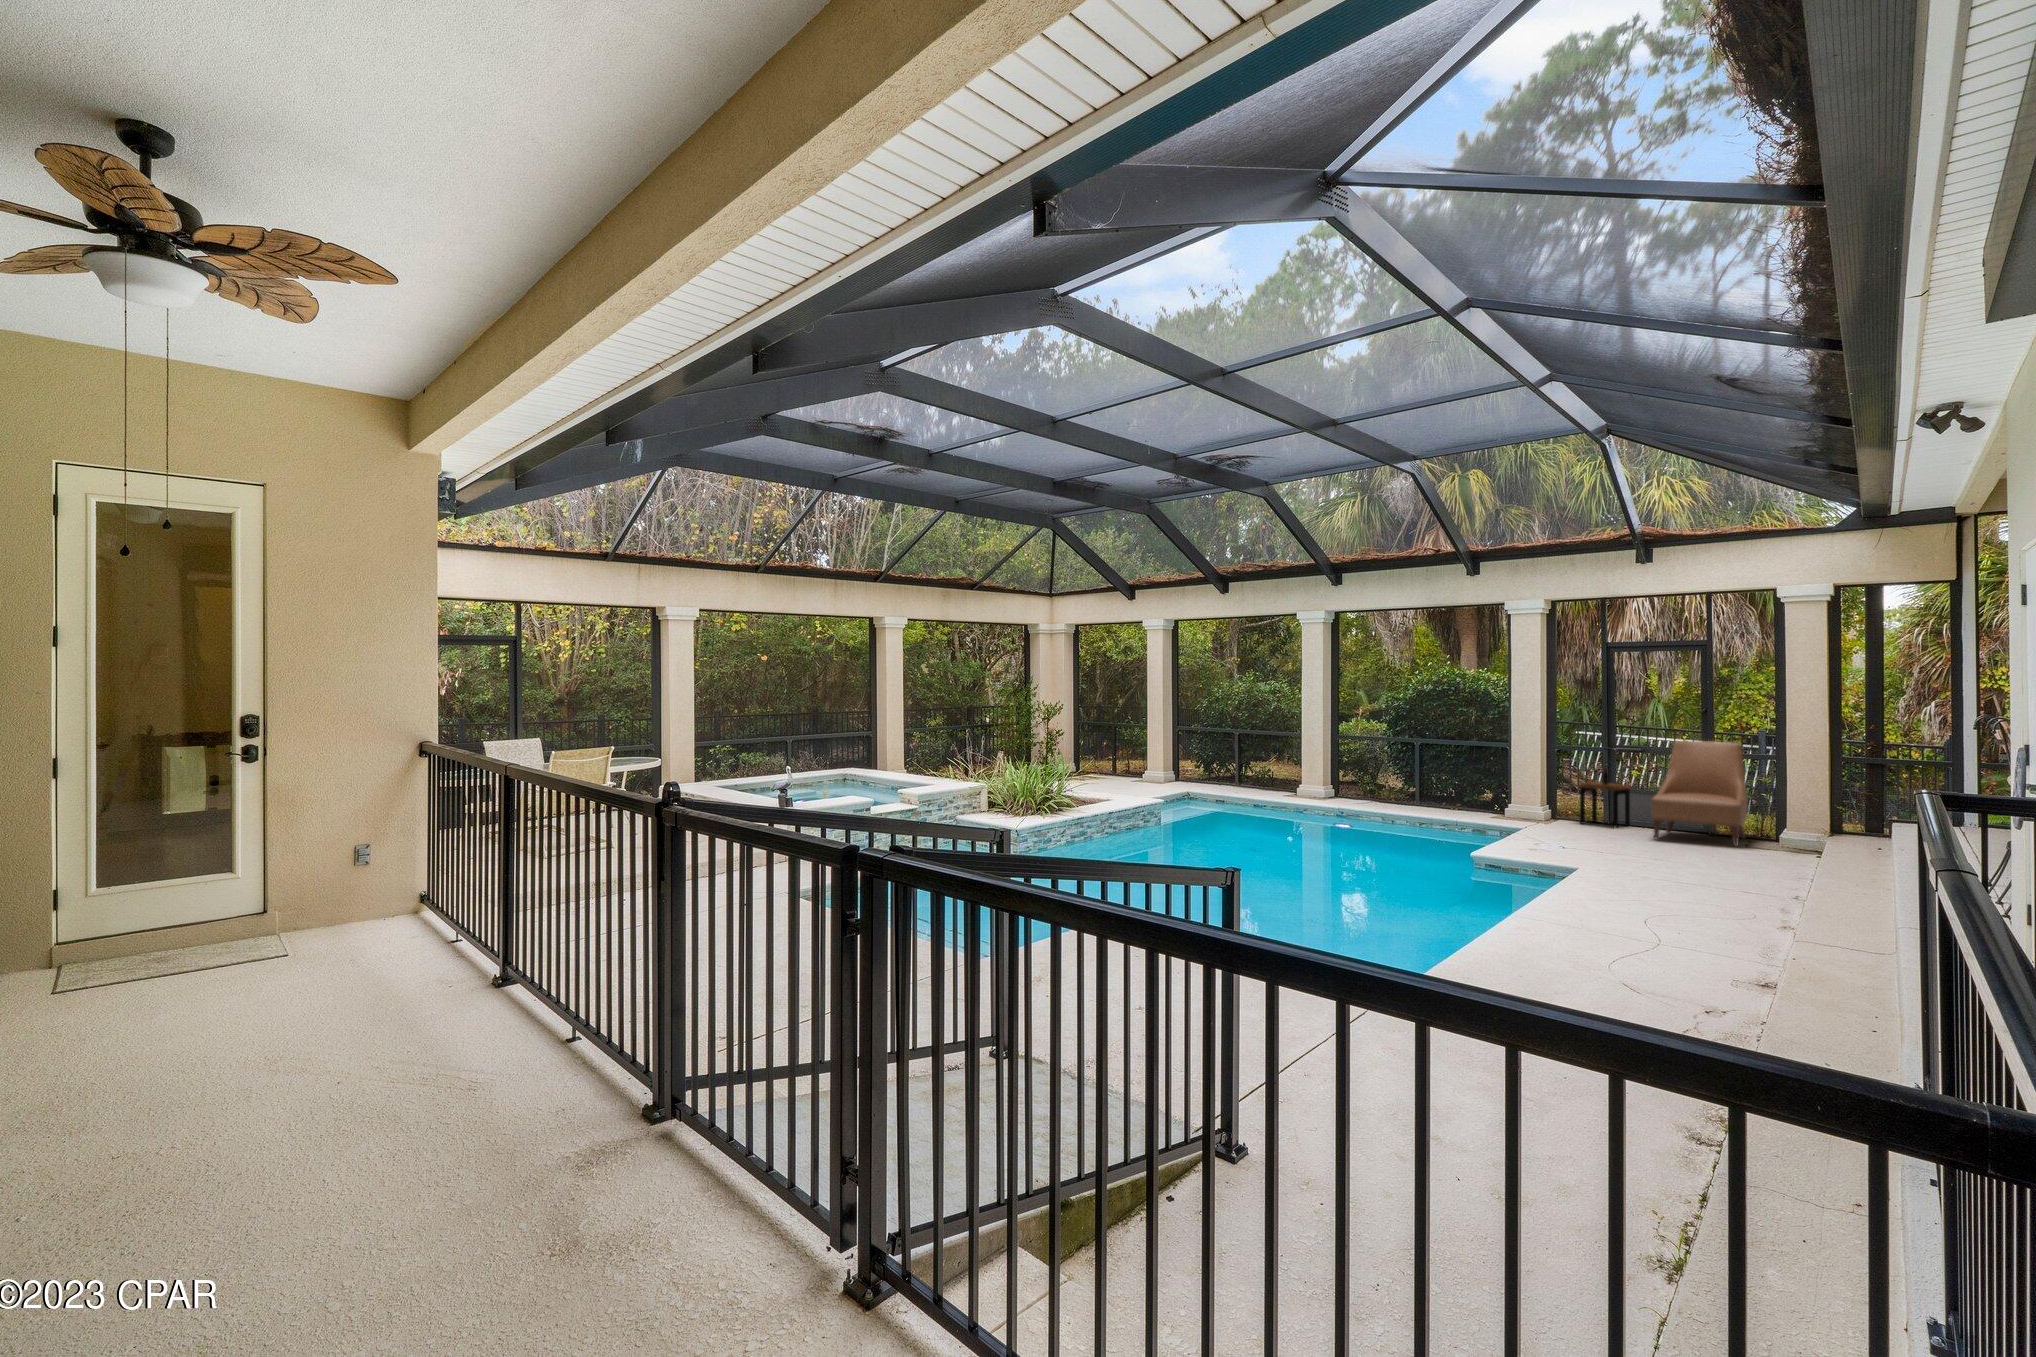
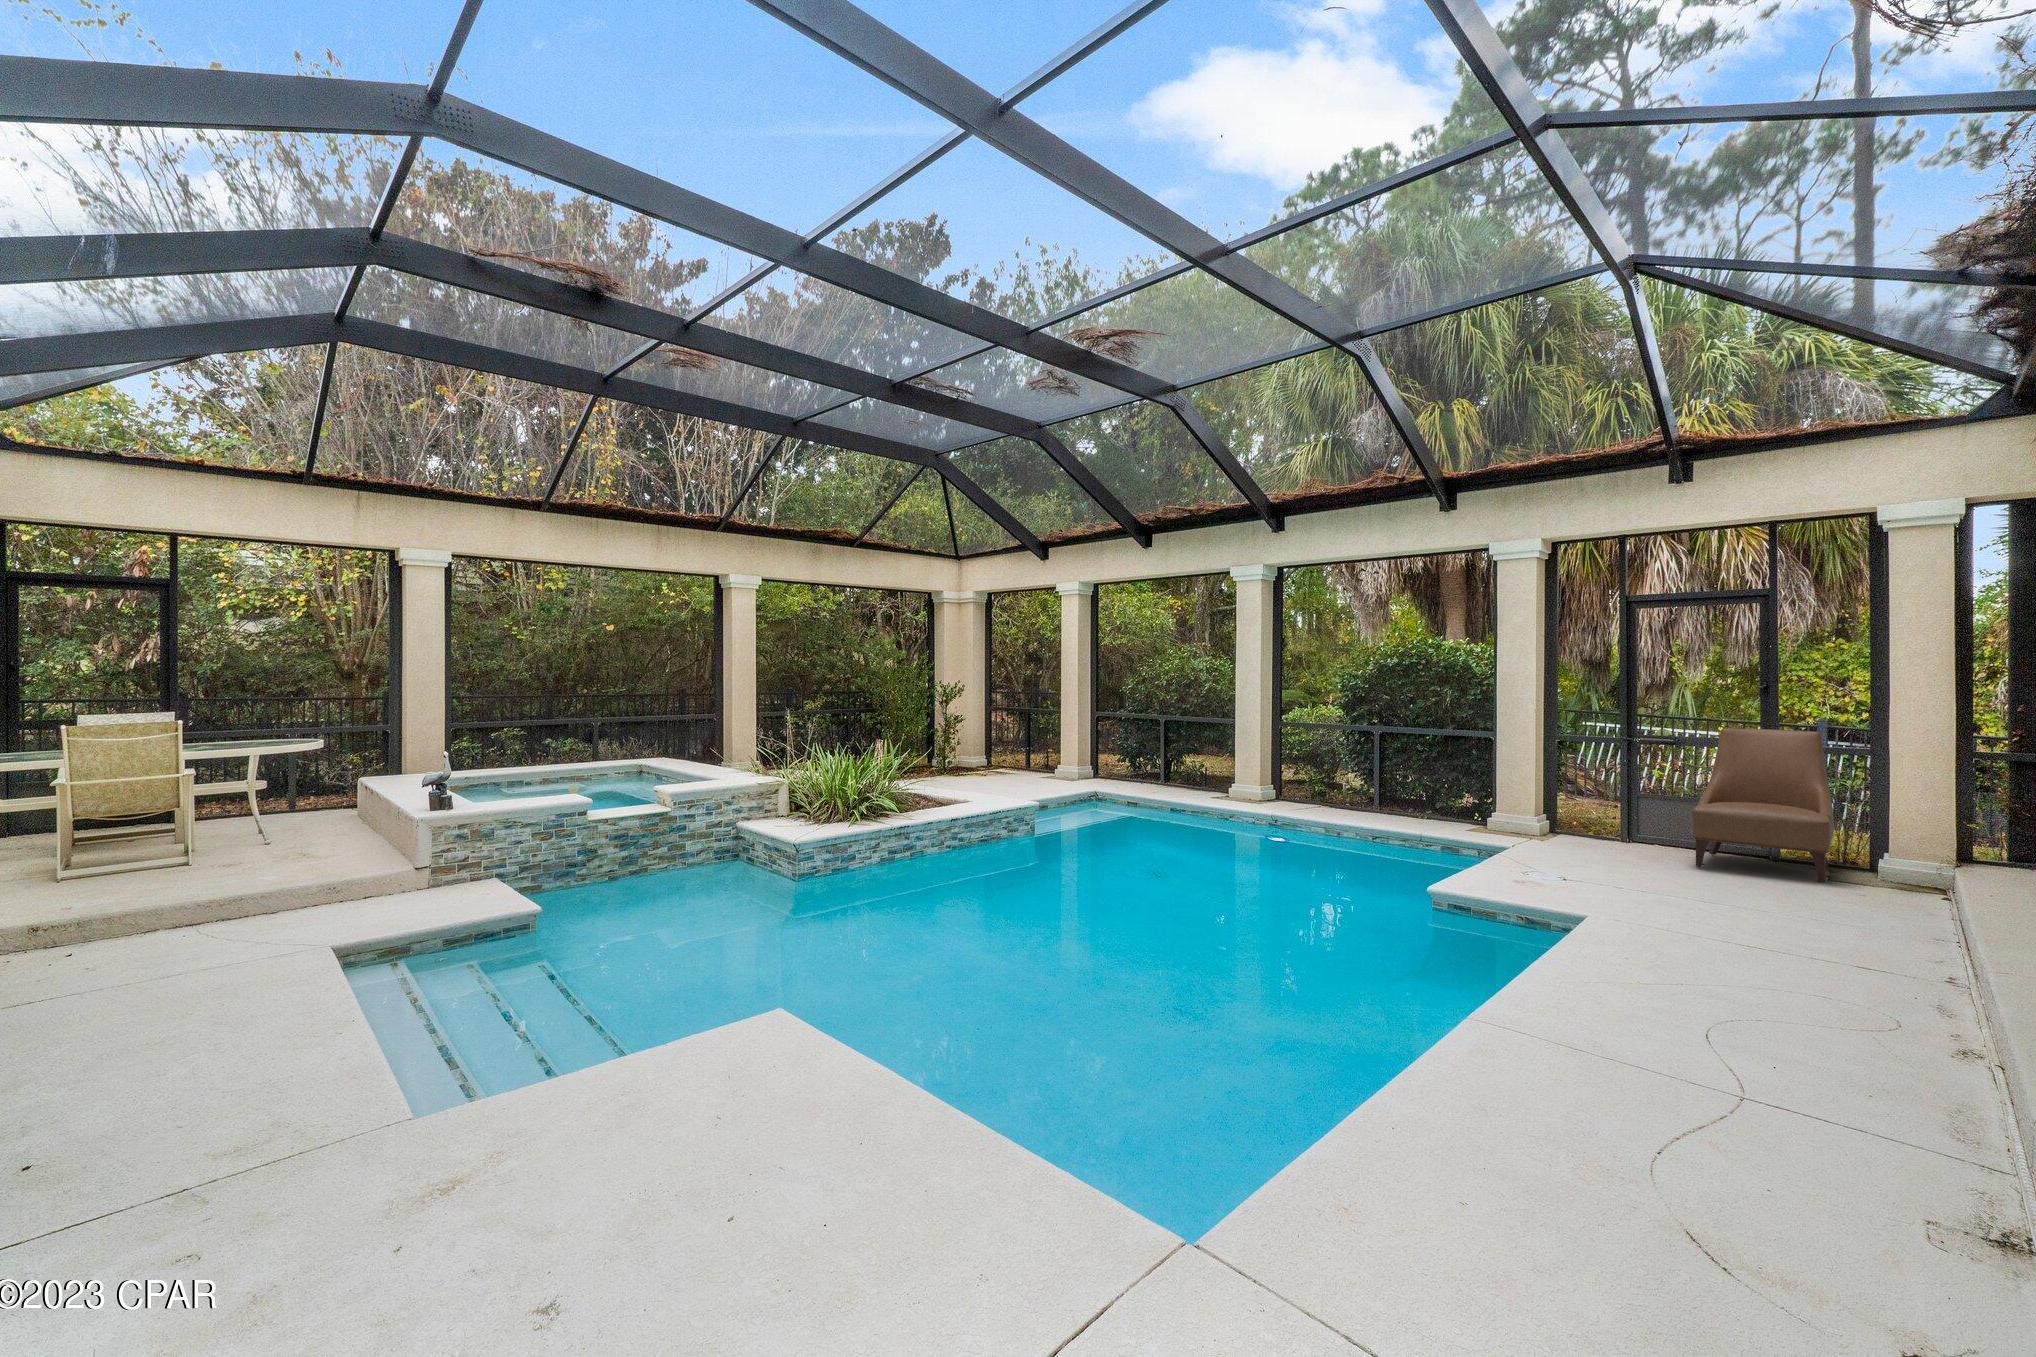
side table: present [1578,769,1632,828] -> none [1584,765,1659,847]

